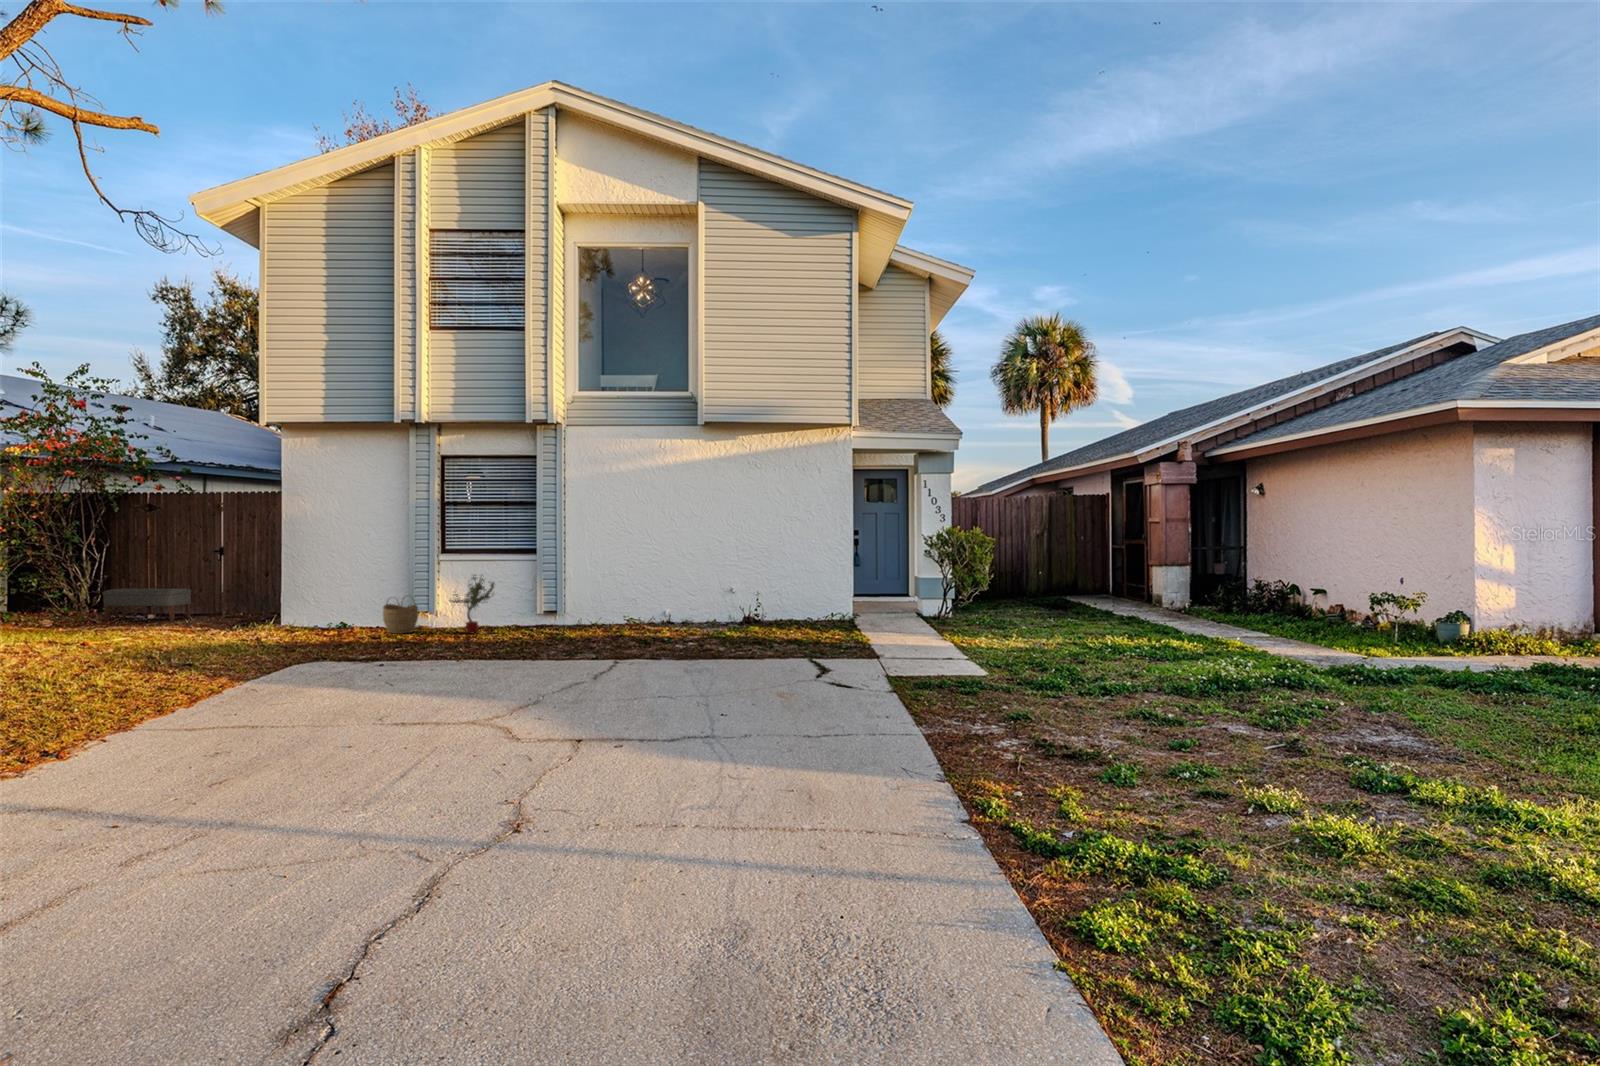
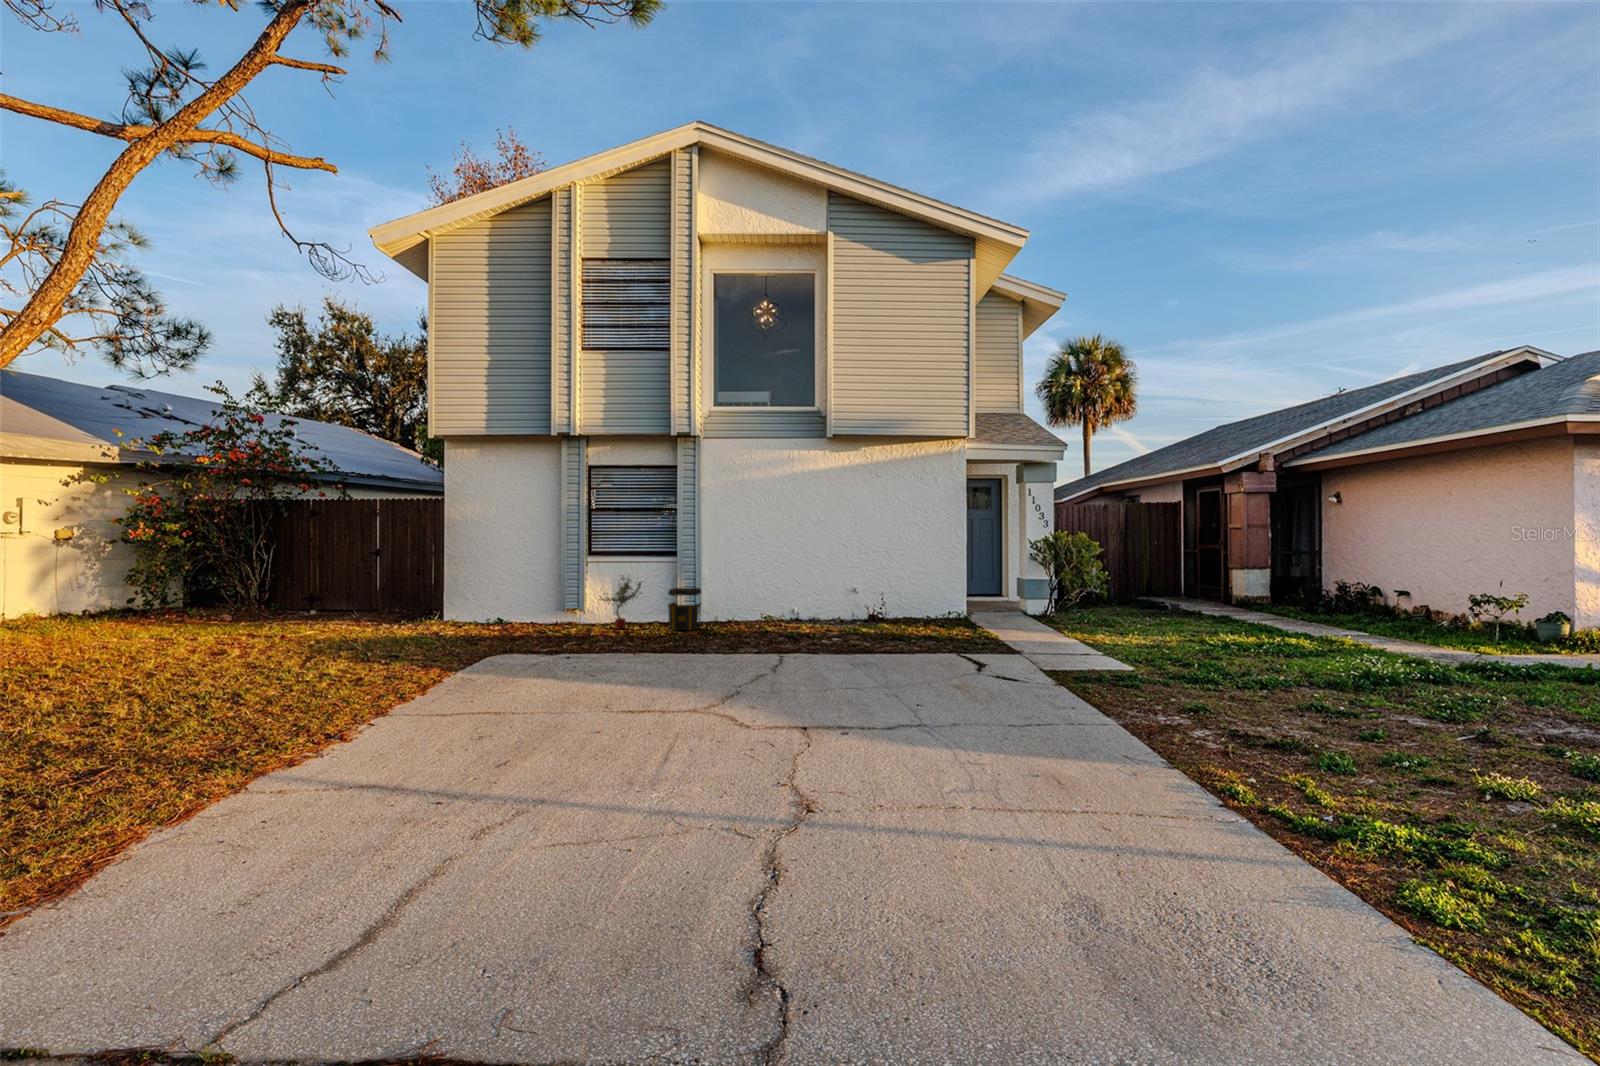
bench: present [102,588,192,621] -> none [271,588,348,618]
toolbox: none [521,588,562,635] -> present [668,588,701,631]
woven basket: present [383,596,418,634] -> none [539,594,570,629]

